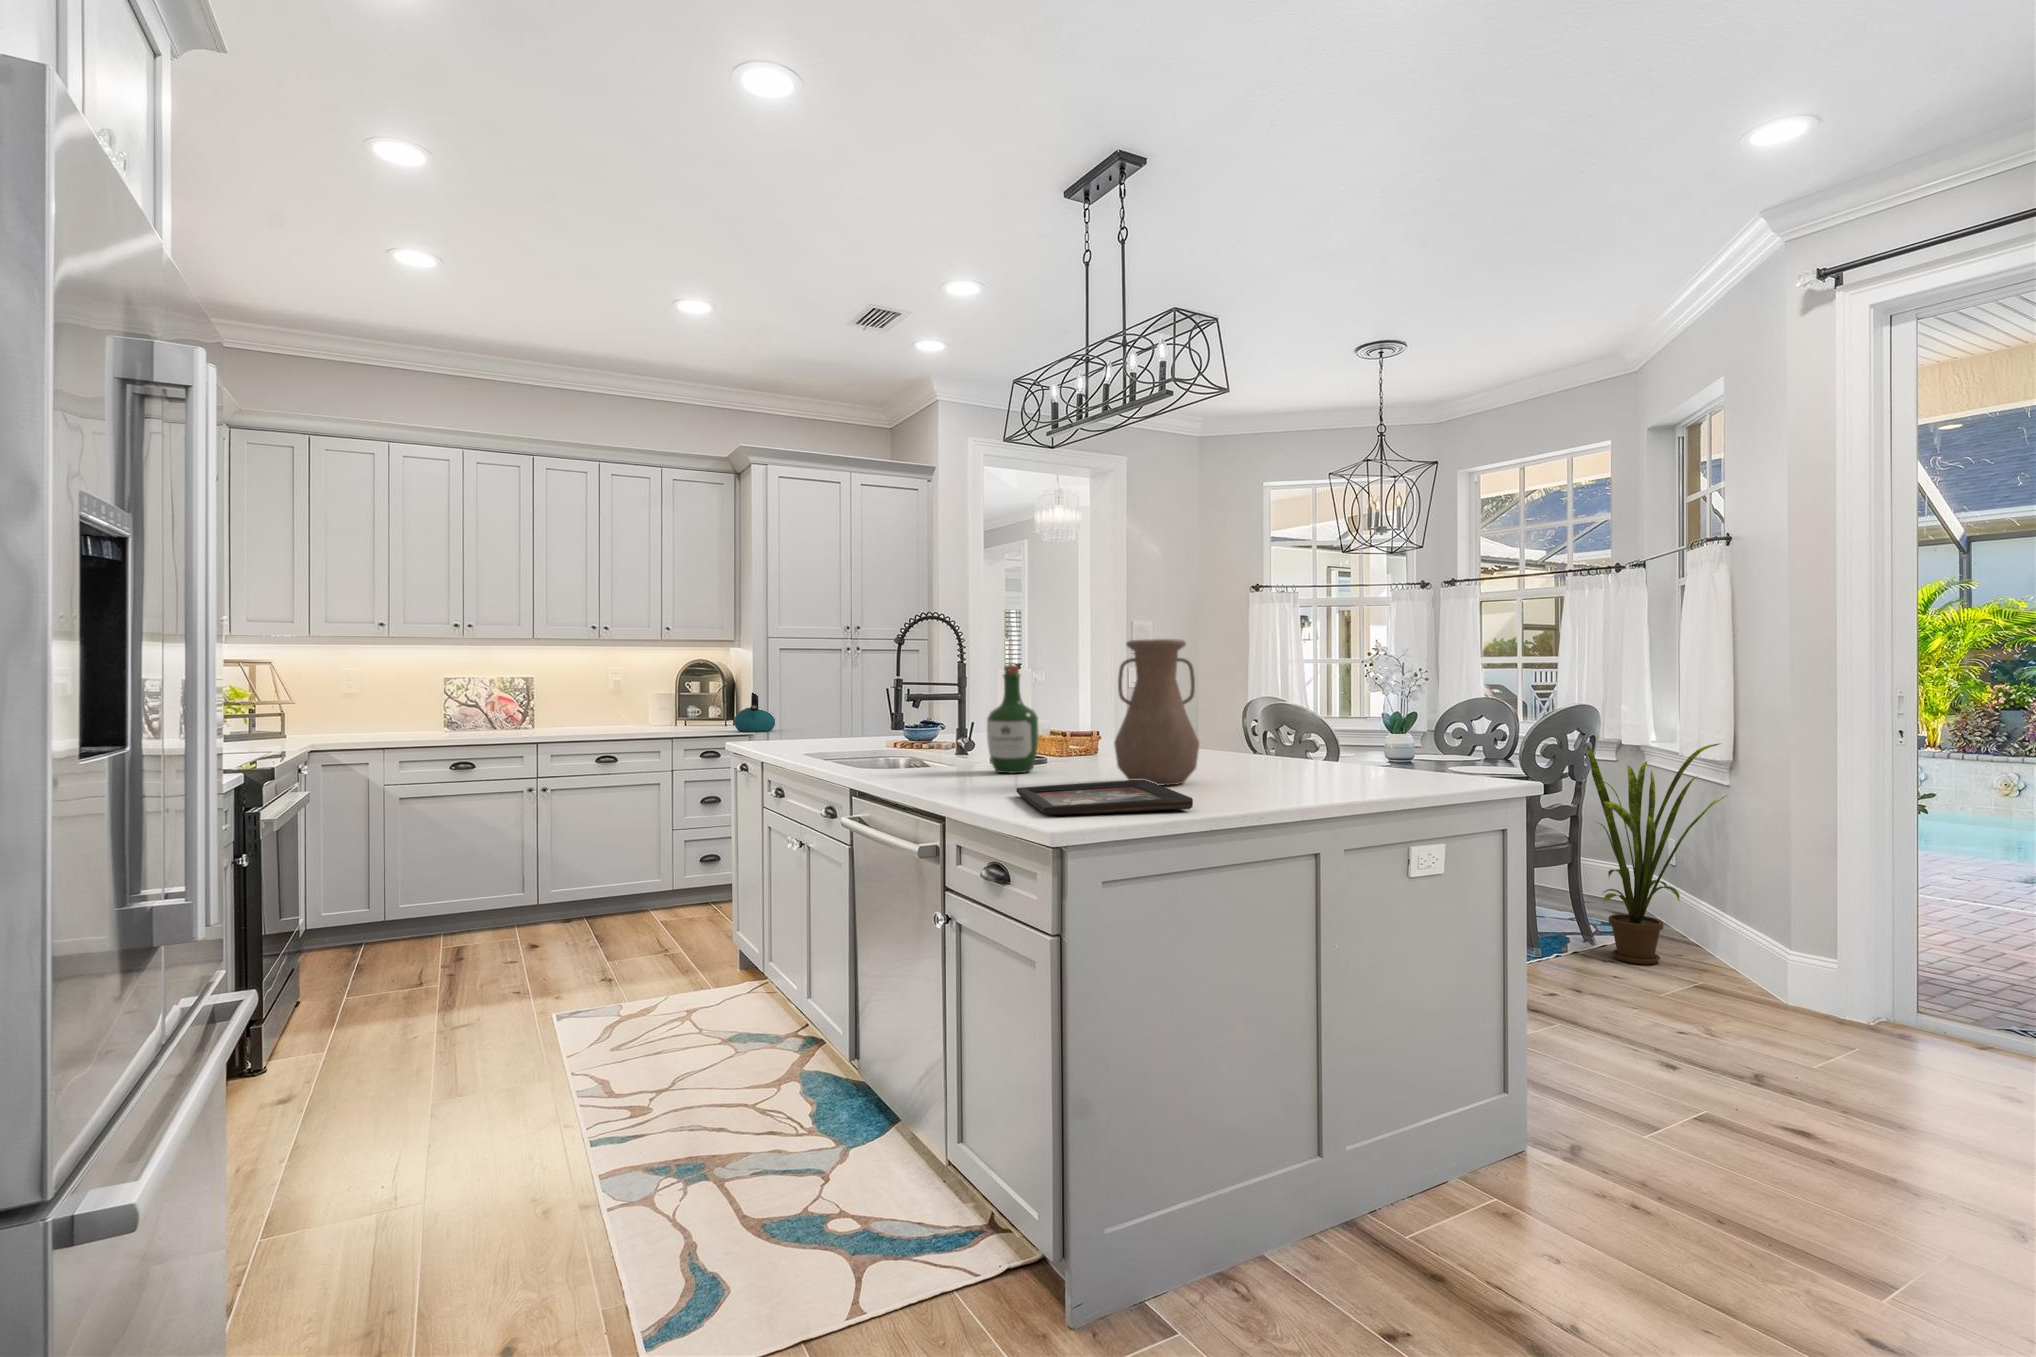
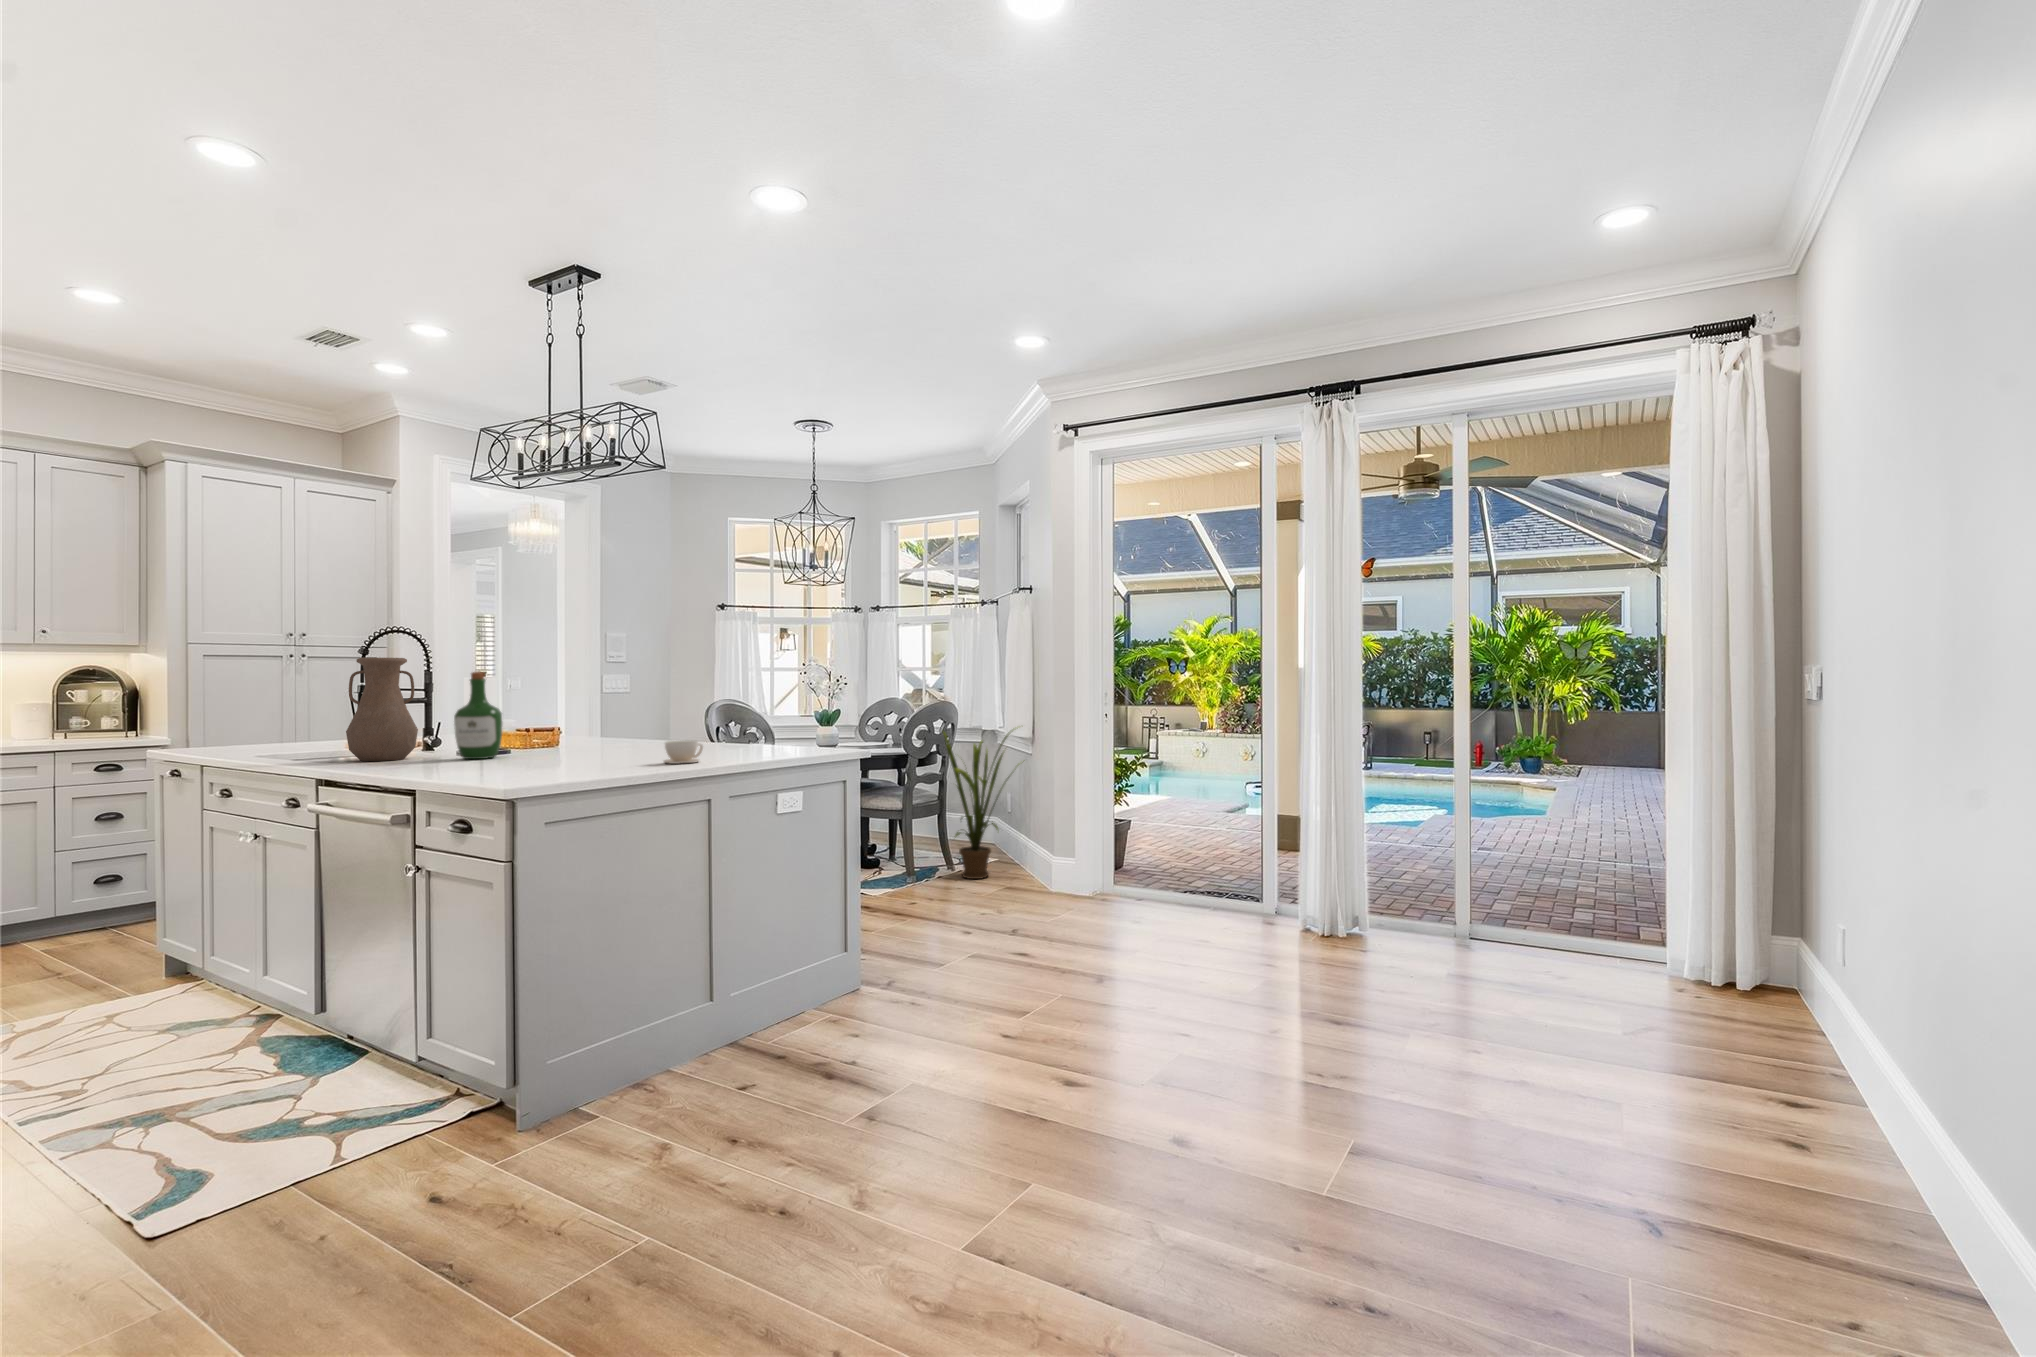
vase: present [1114,639,1199,785] -> present [346,658,418,761]
kettle: present [734,693,775,732] -> none [143,700,200,742]
coffee cup: none [1247,765,1303,800] -> present [664,741,703,764]
decorative tray: present [1016,780,1193,815] -> none [480,755,618,778]

